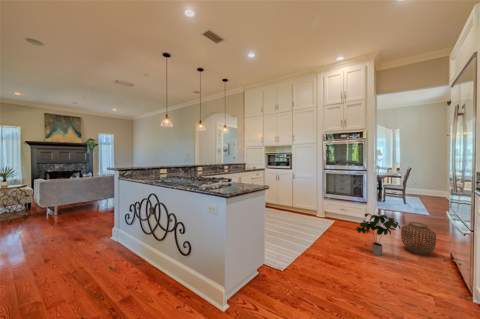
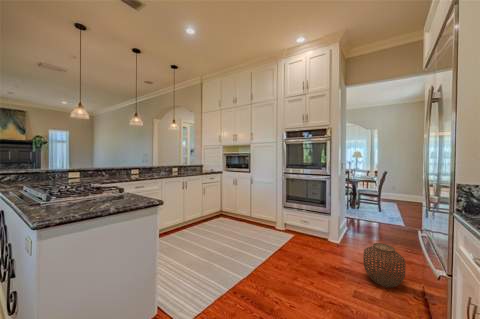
potted plant: present [356,213,401,256] -> none [306,232,359,291]

